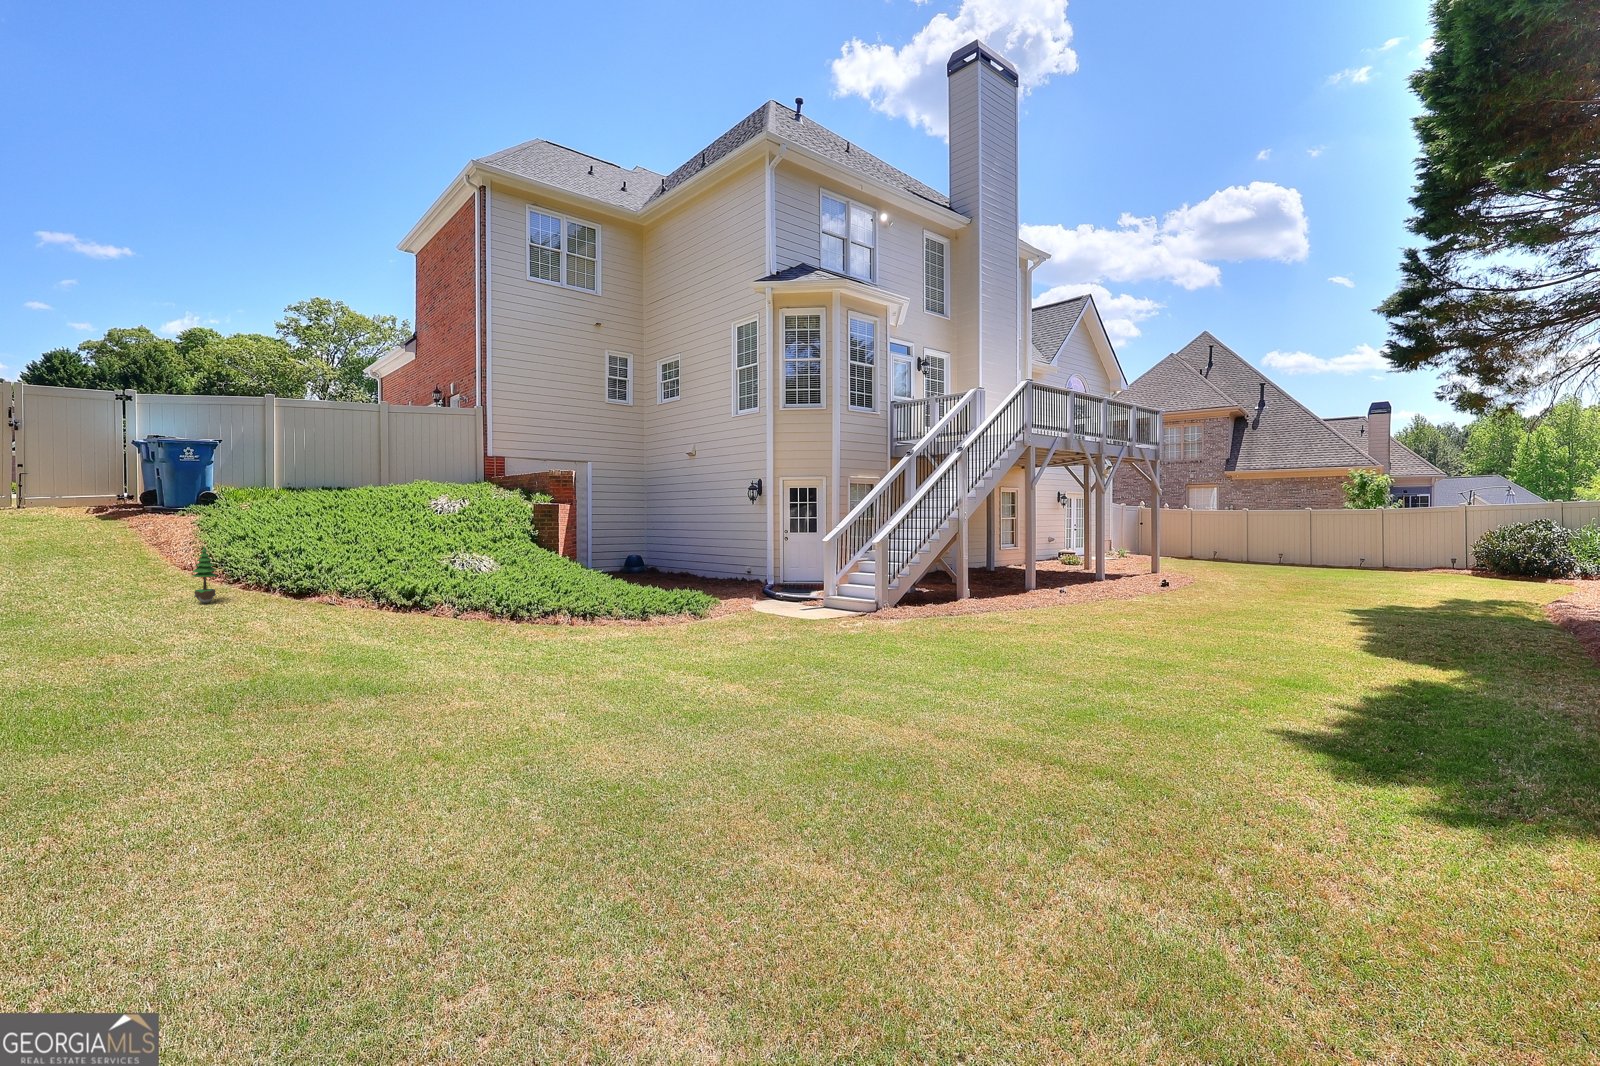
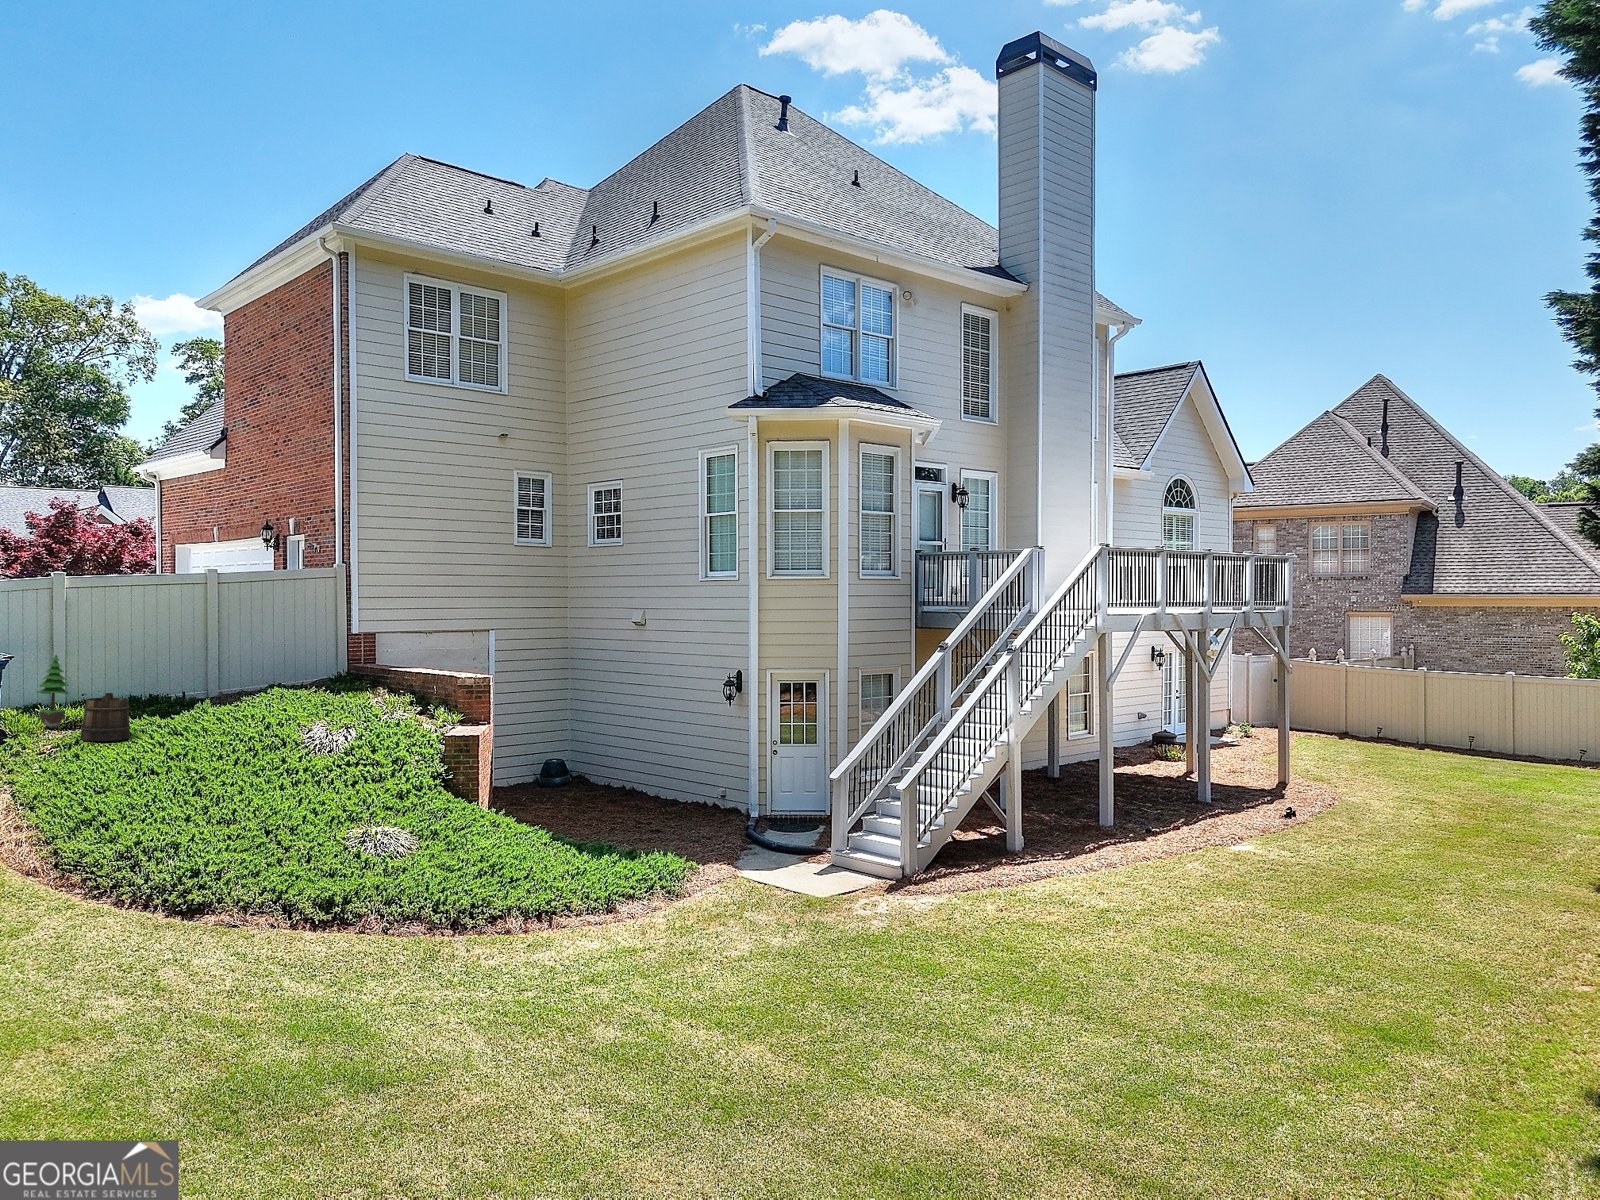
bucket: none [226,575,266,613] -> present [80,693,130,741]

